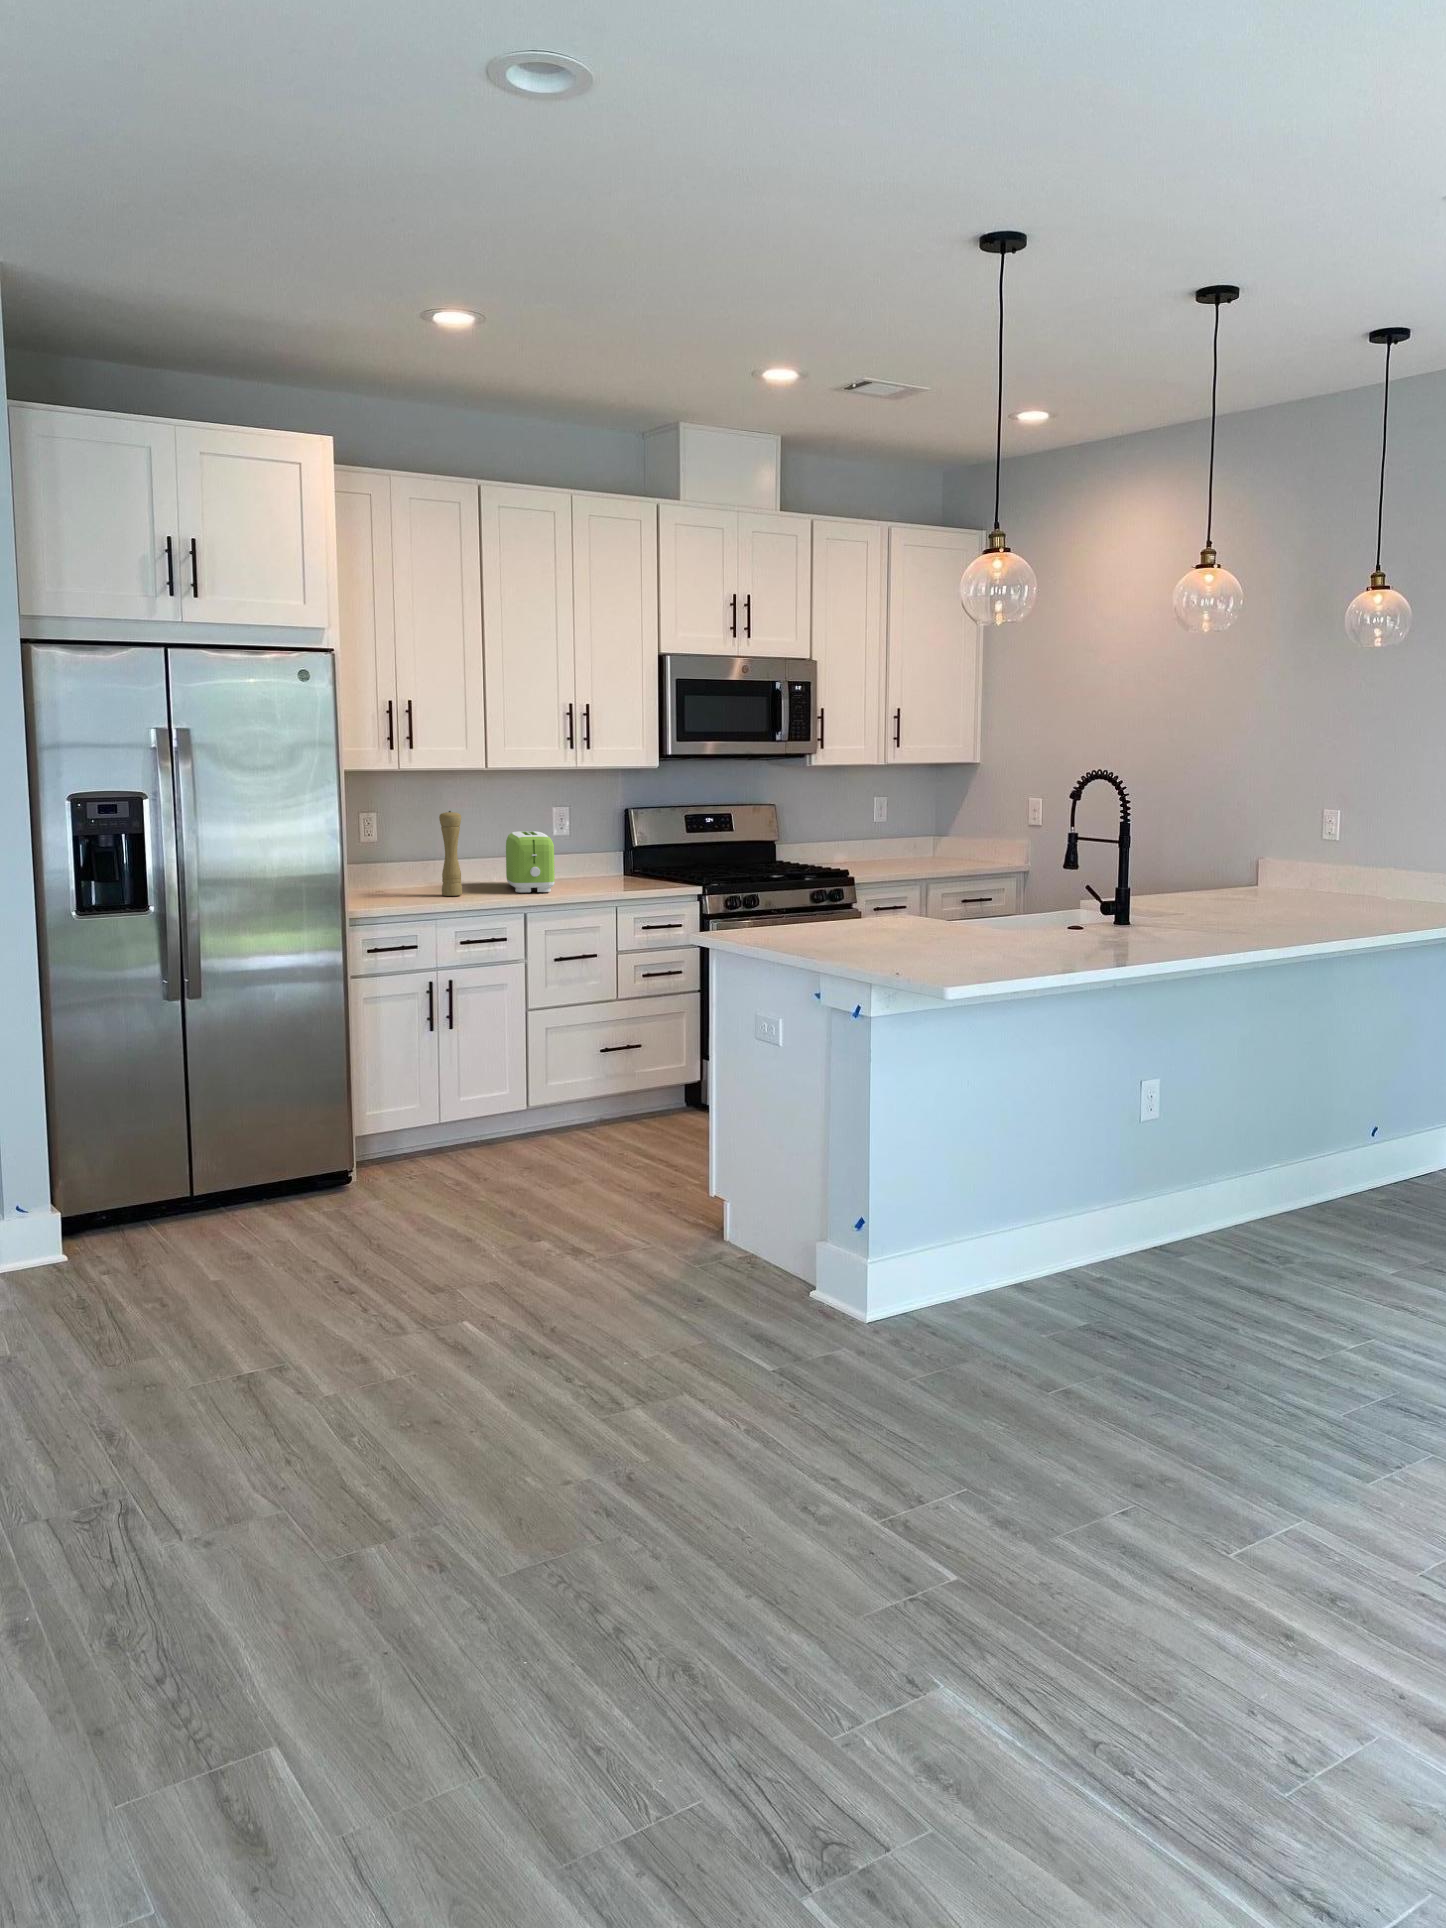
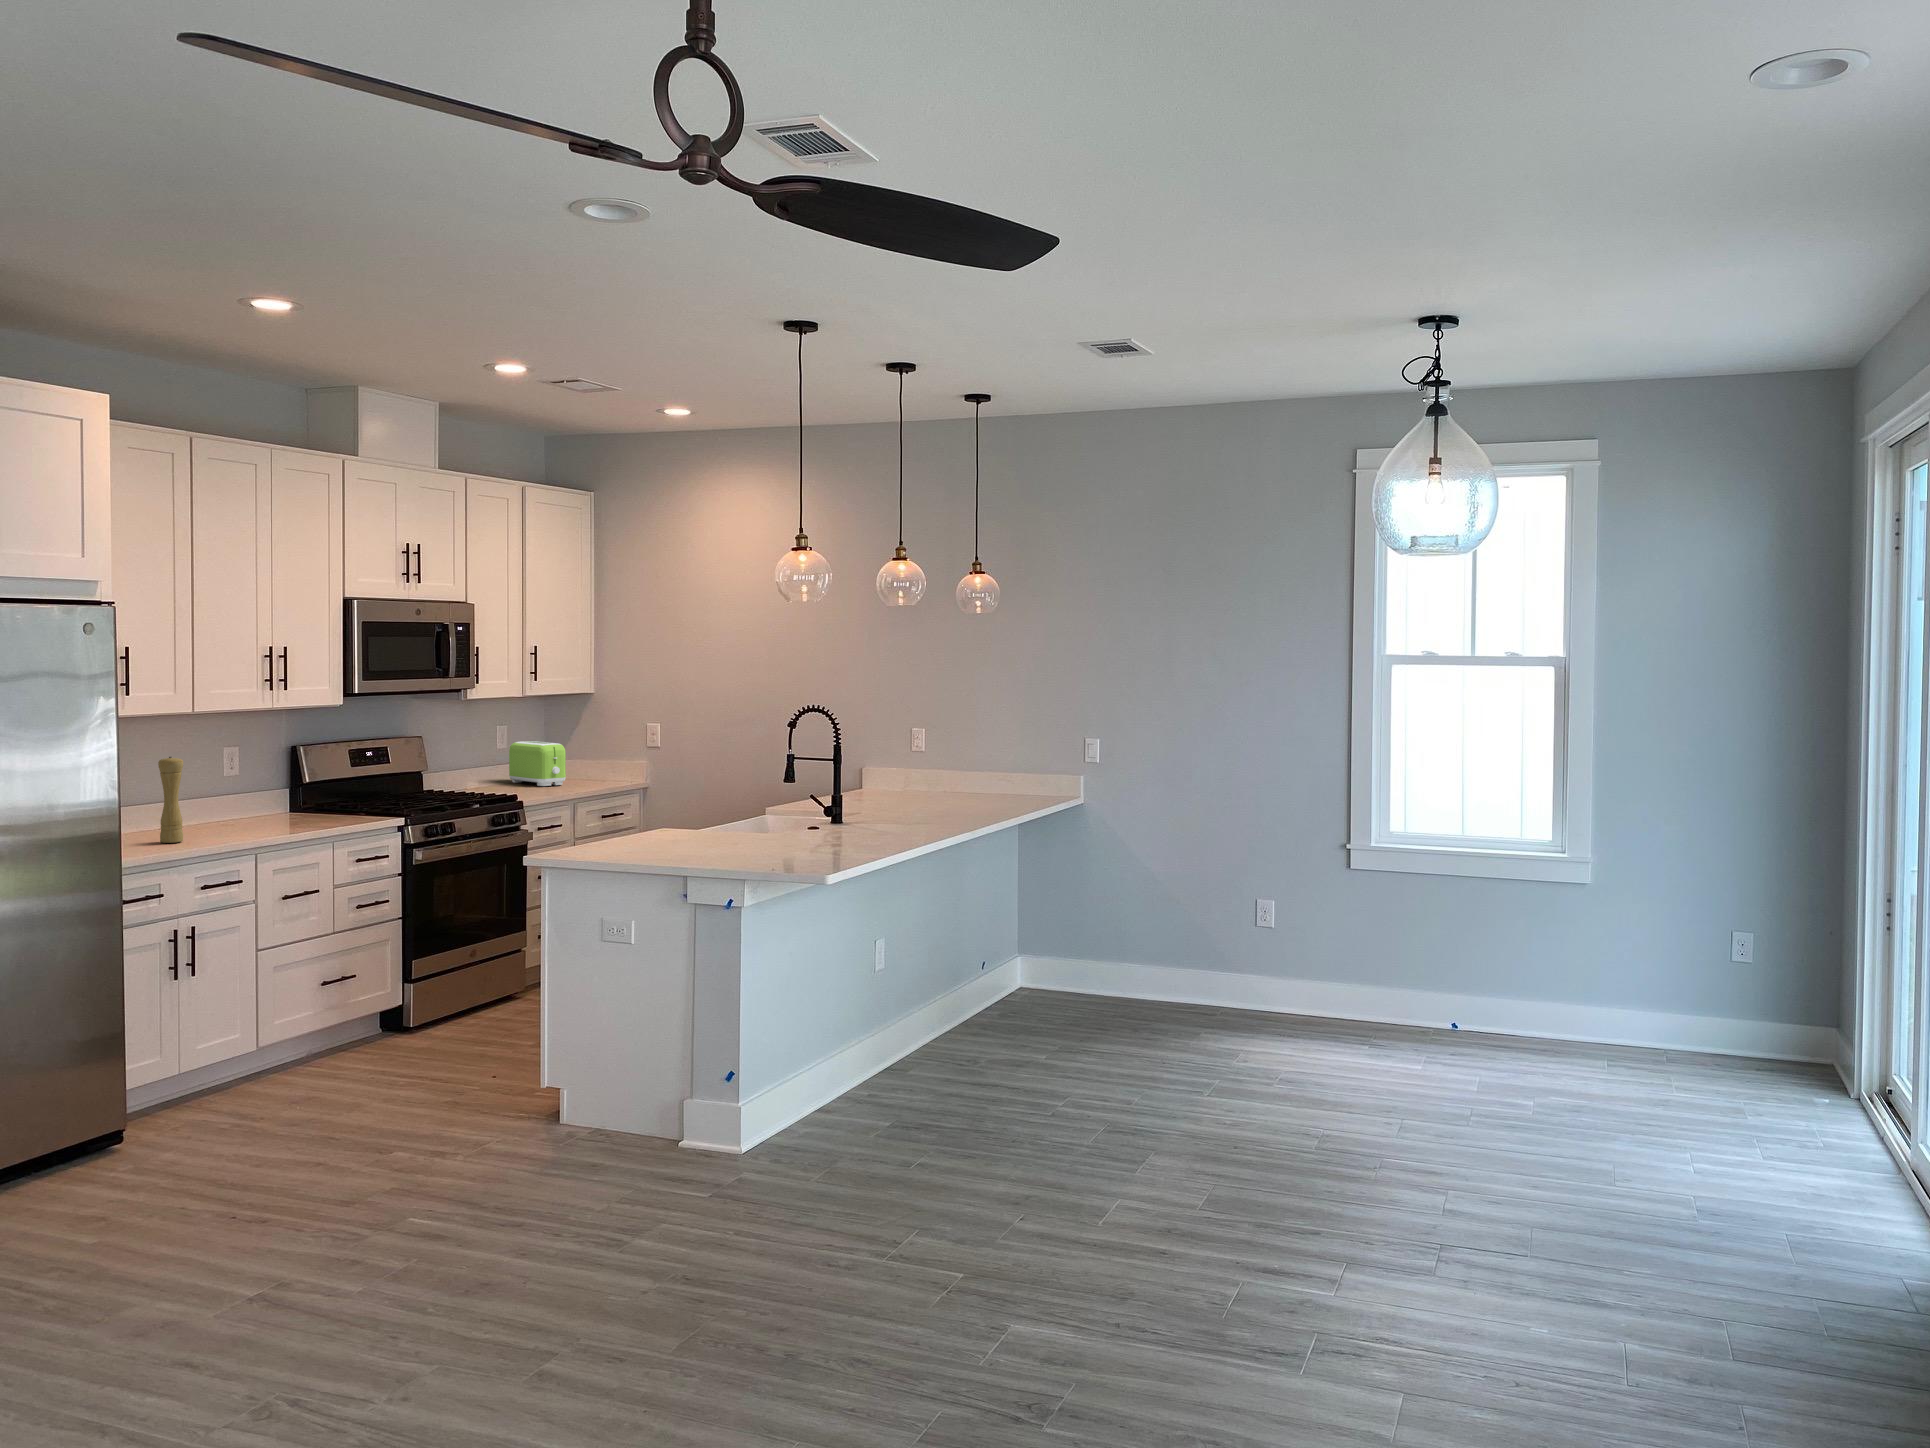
toaster: present [506,831,555,892] -> present [509,741,566,786]

